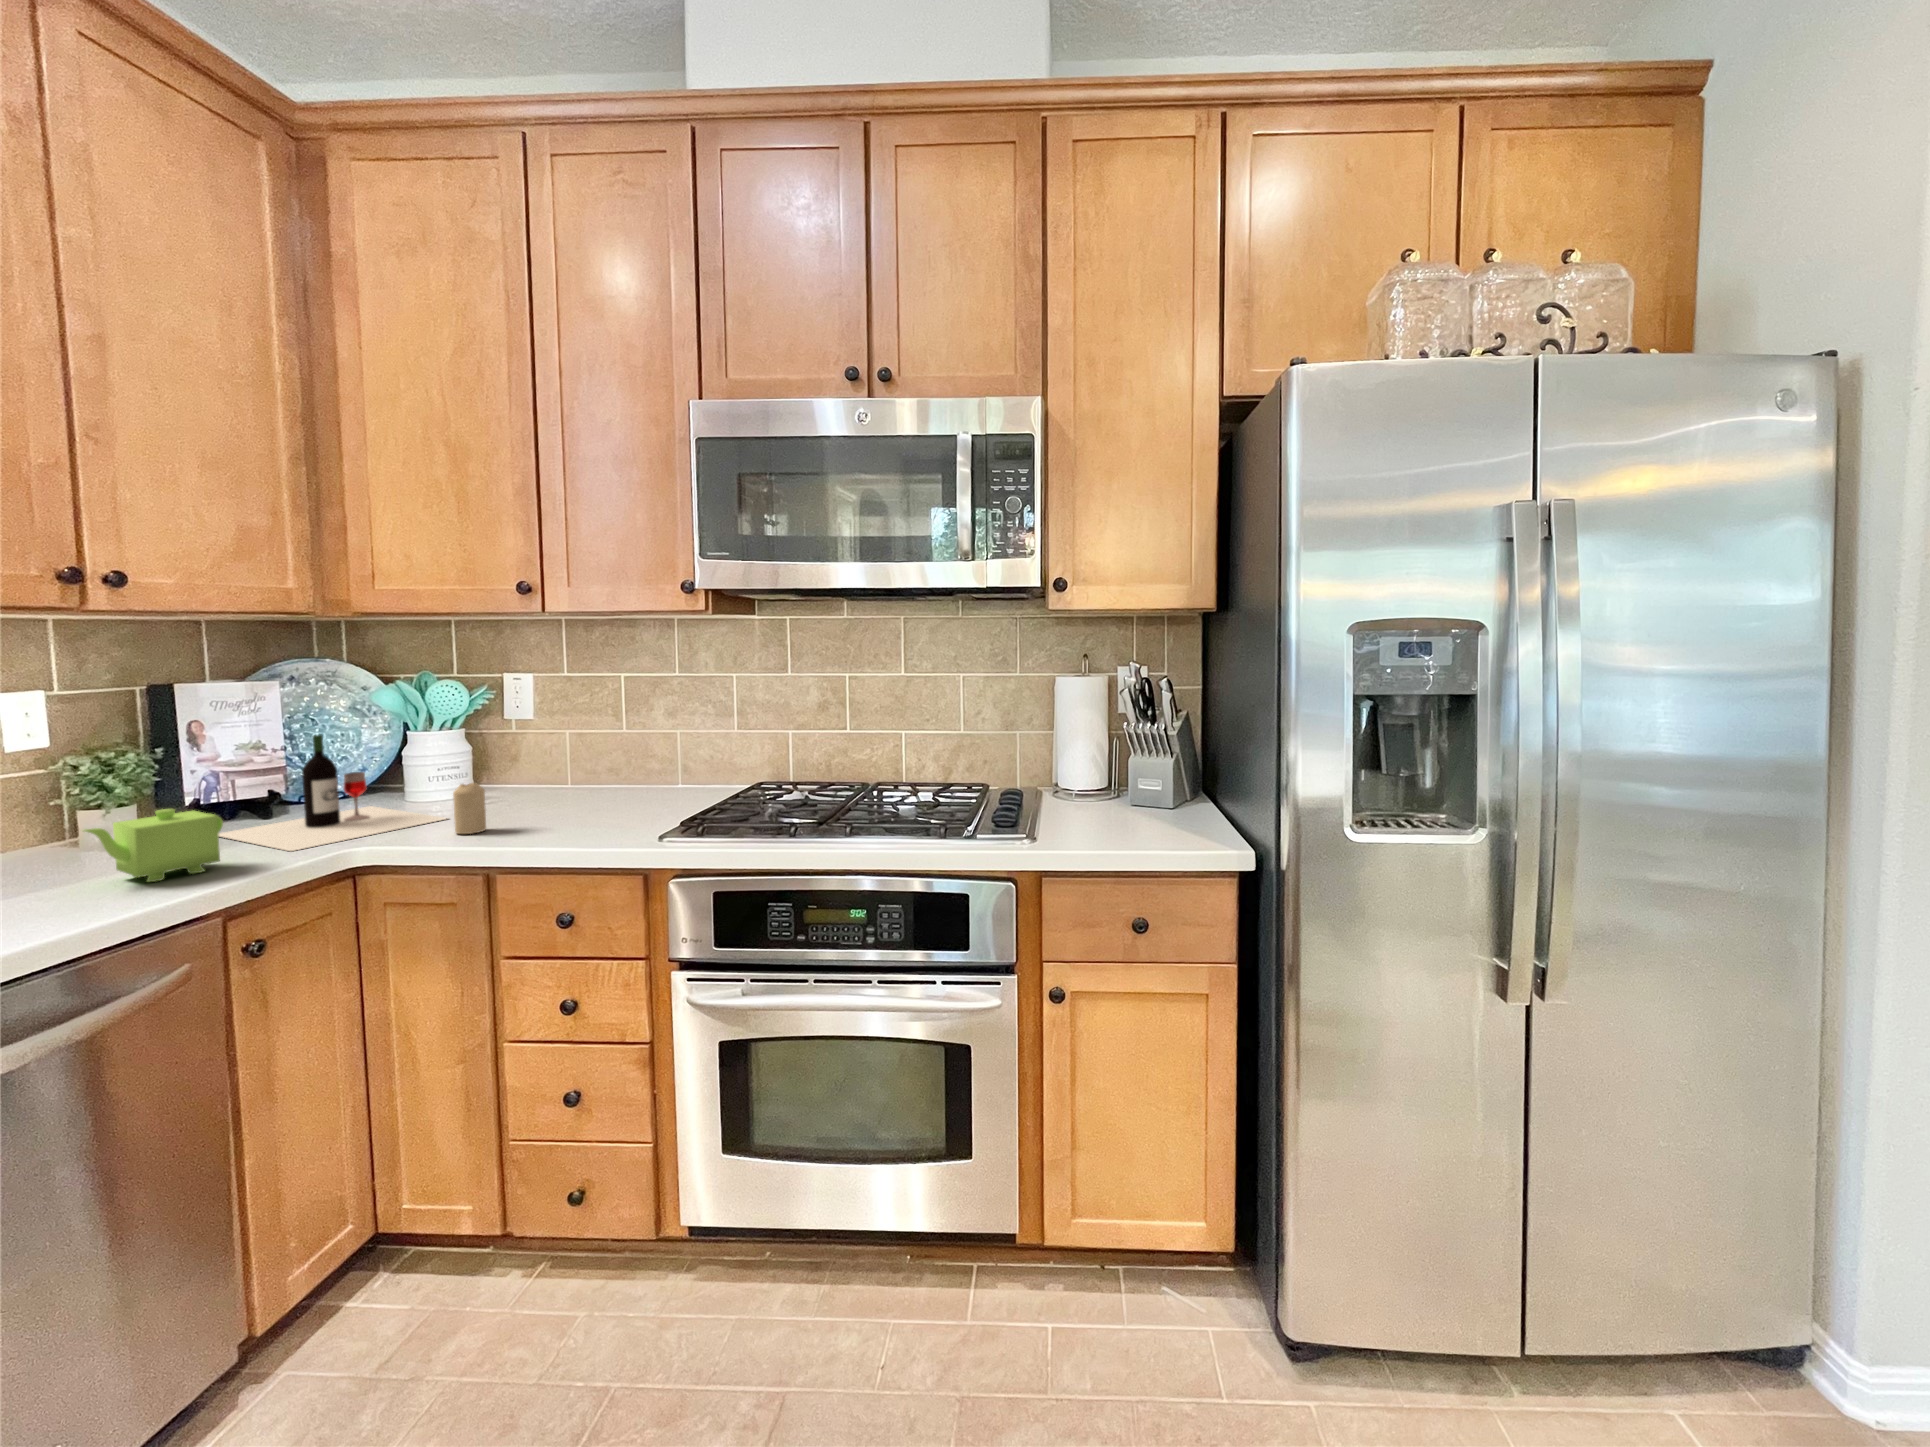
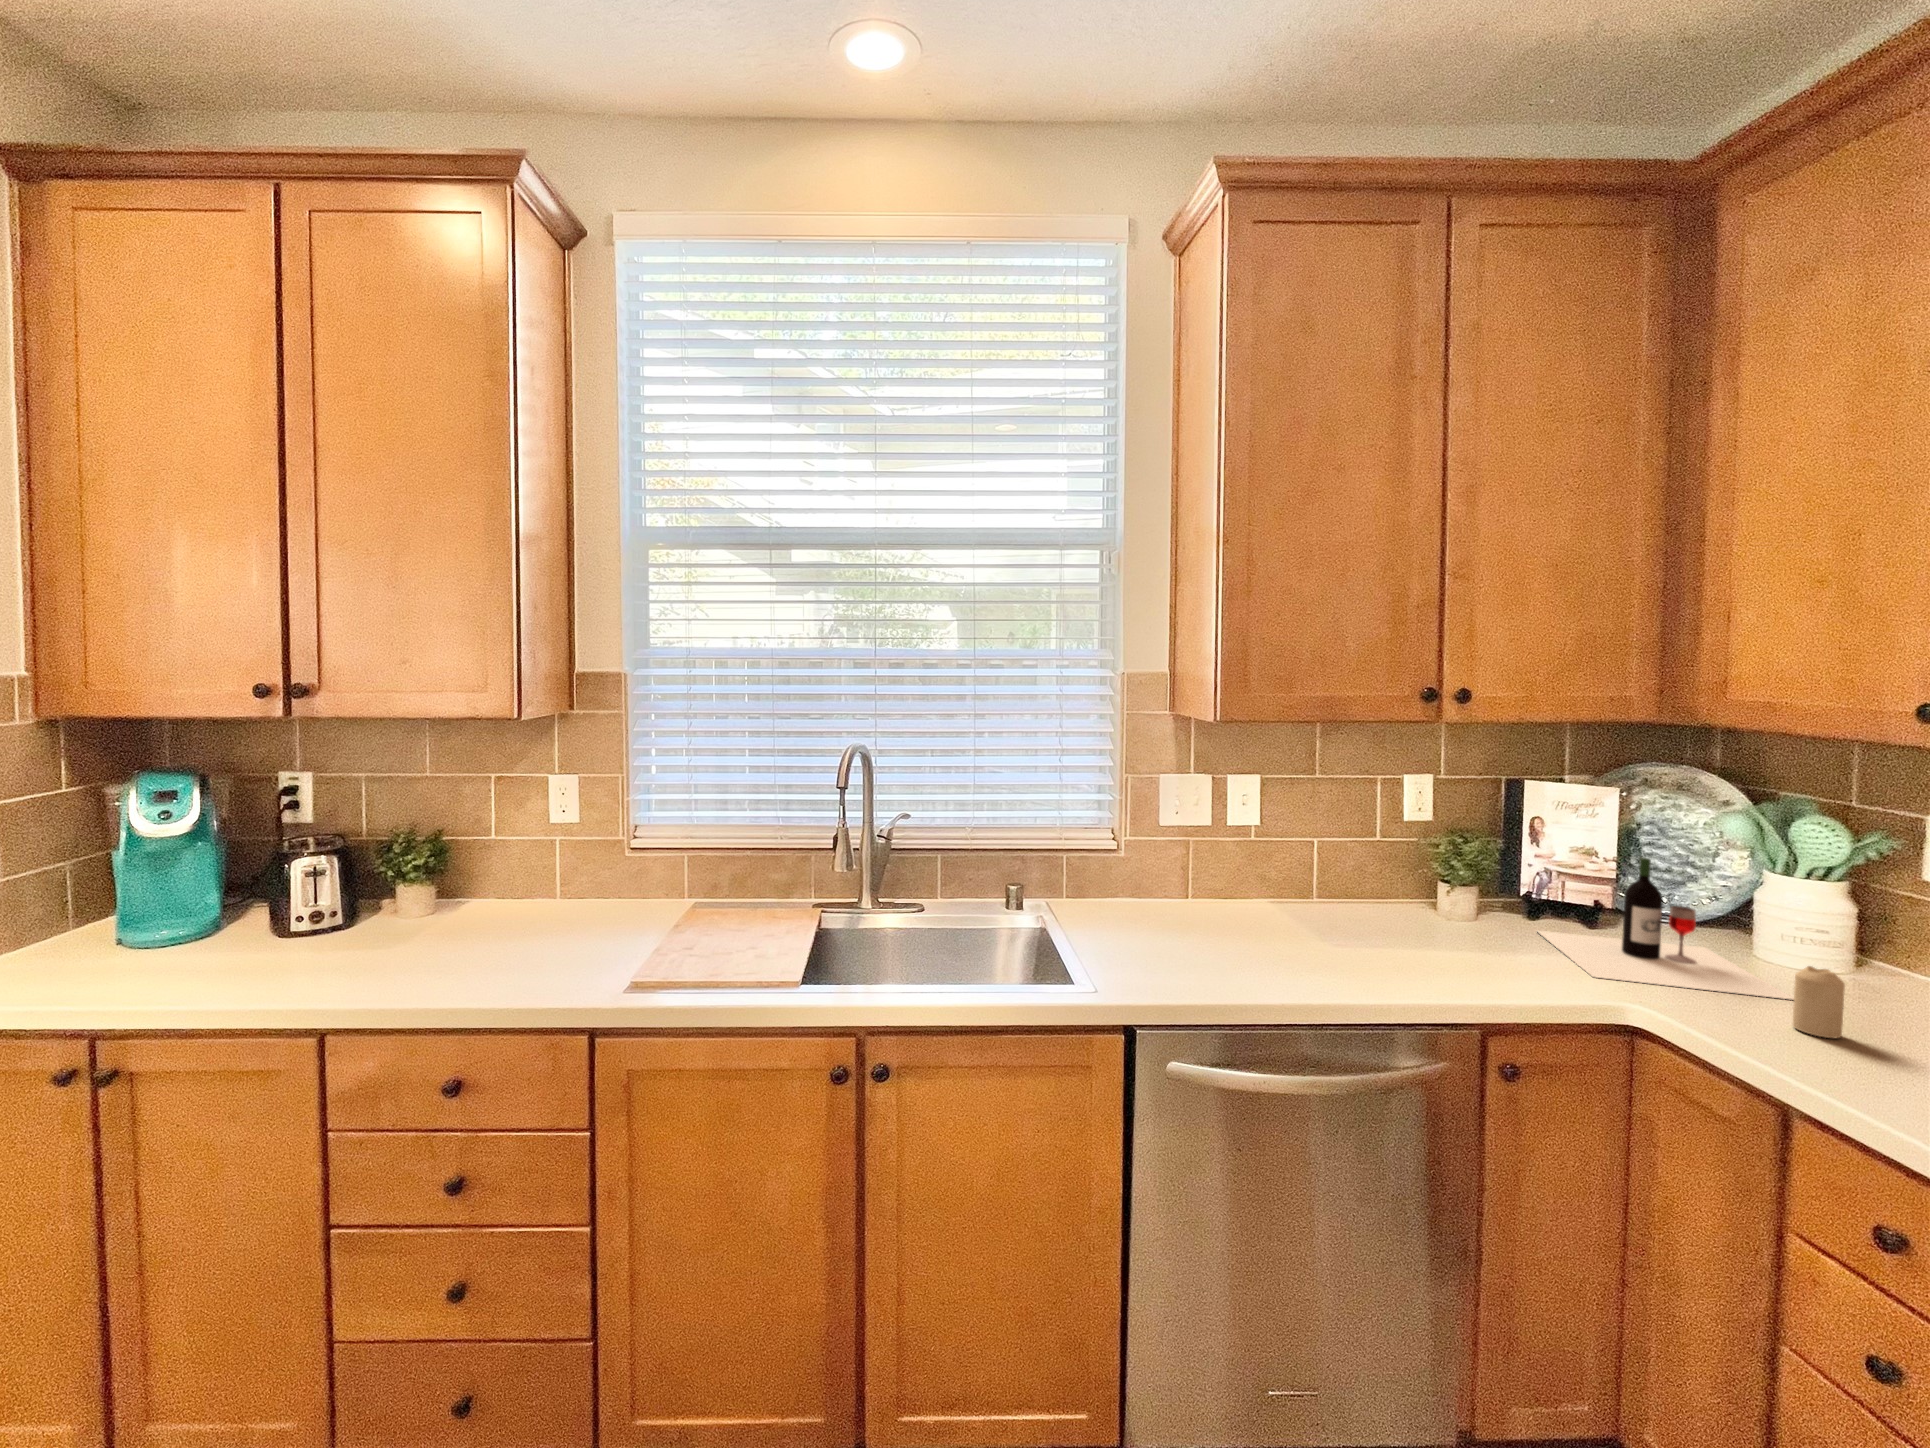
teapot: present [84,809,223,882] -> none [1424,903,1533,971]

